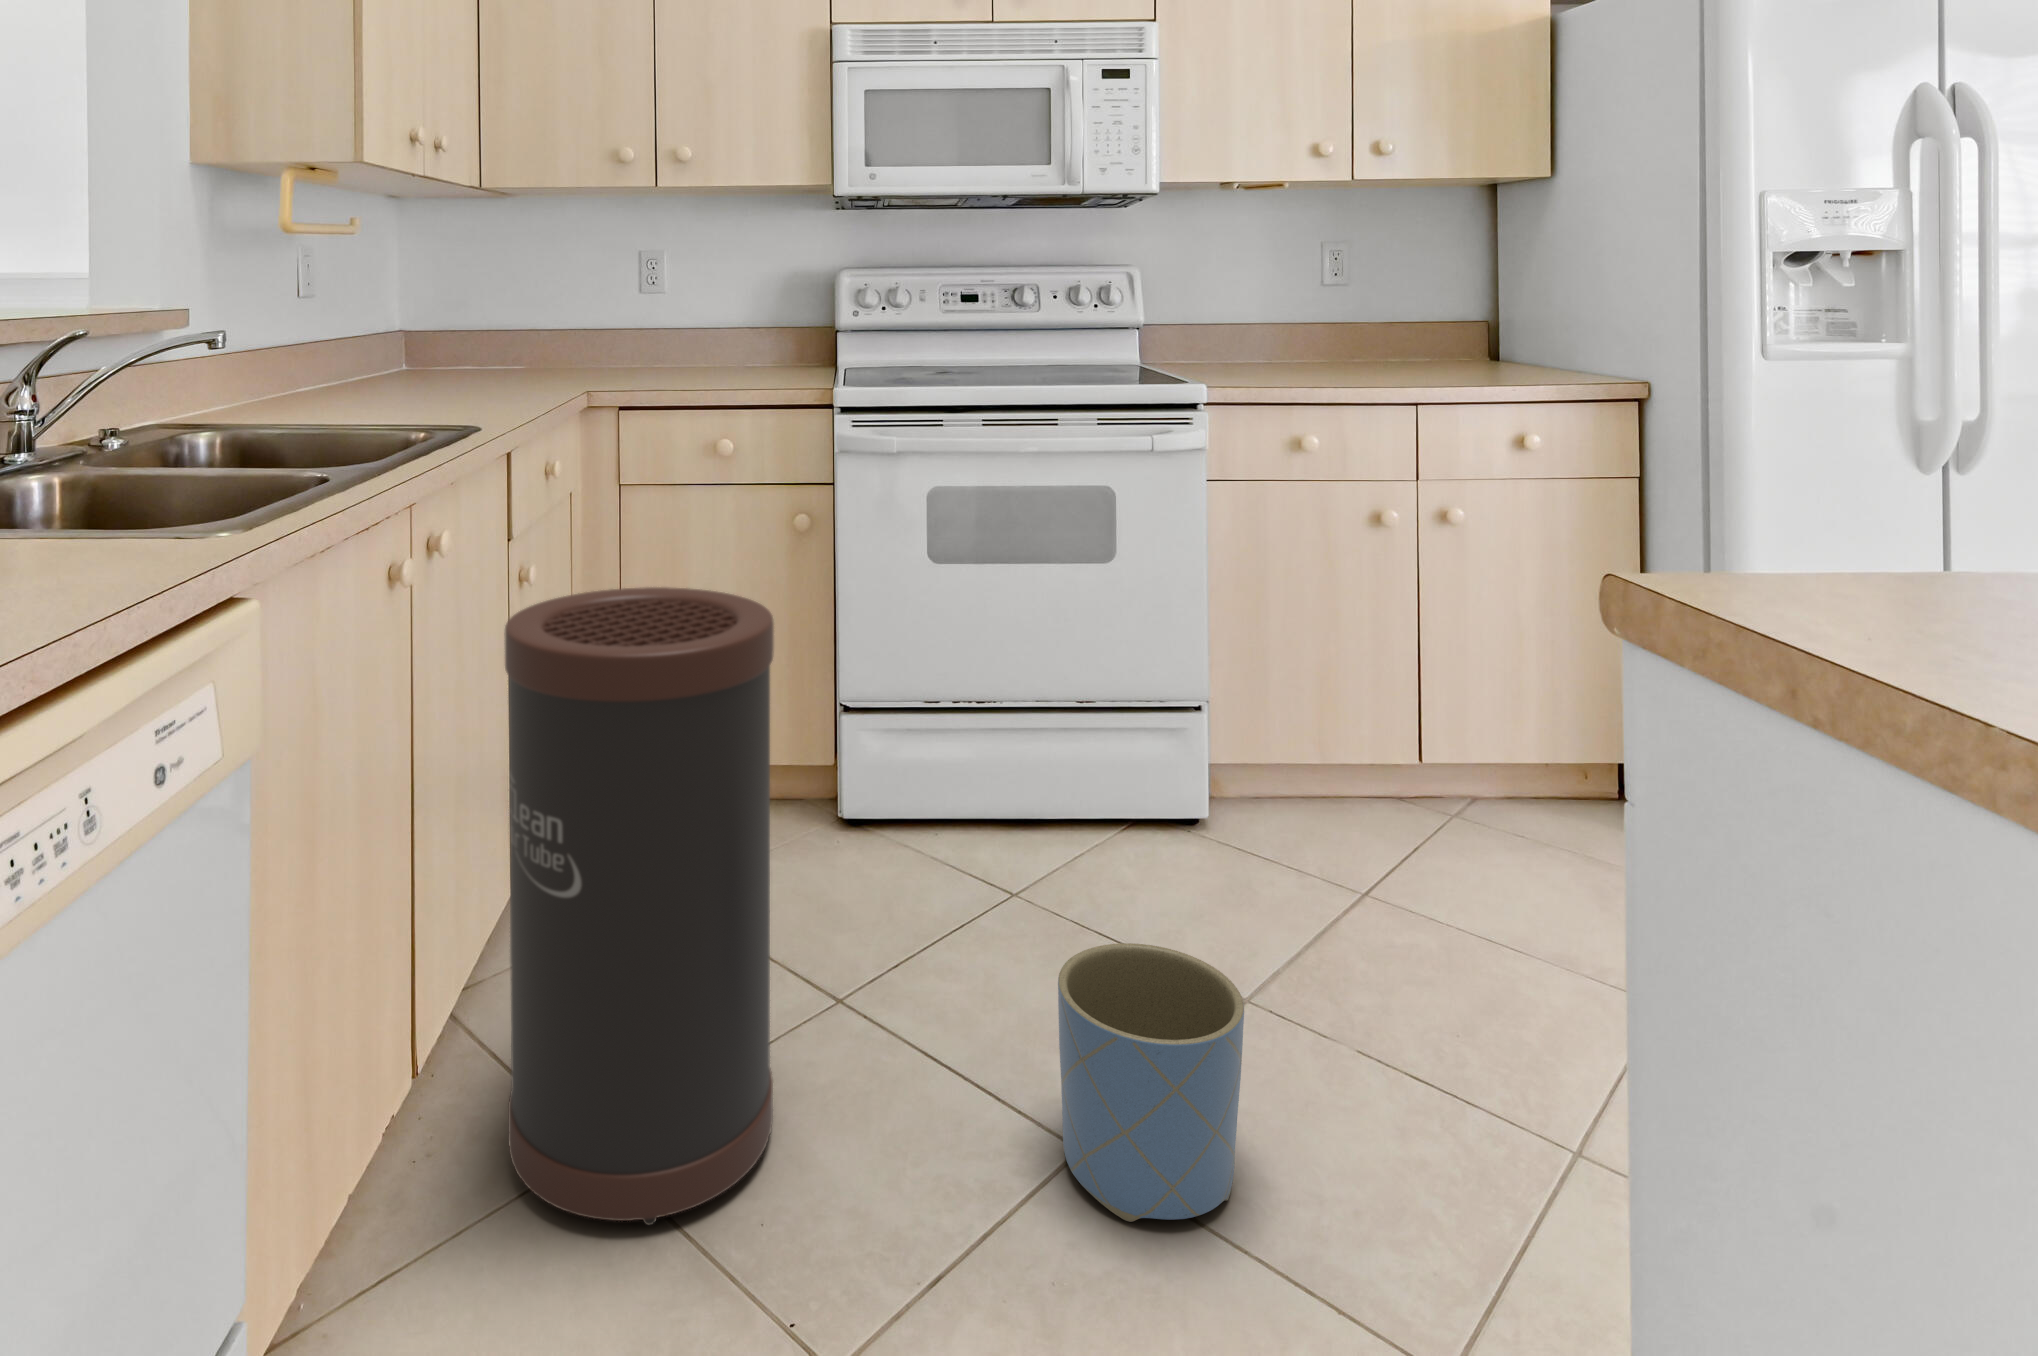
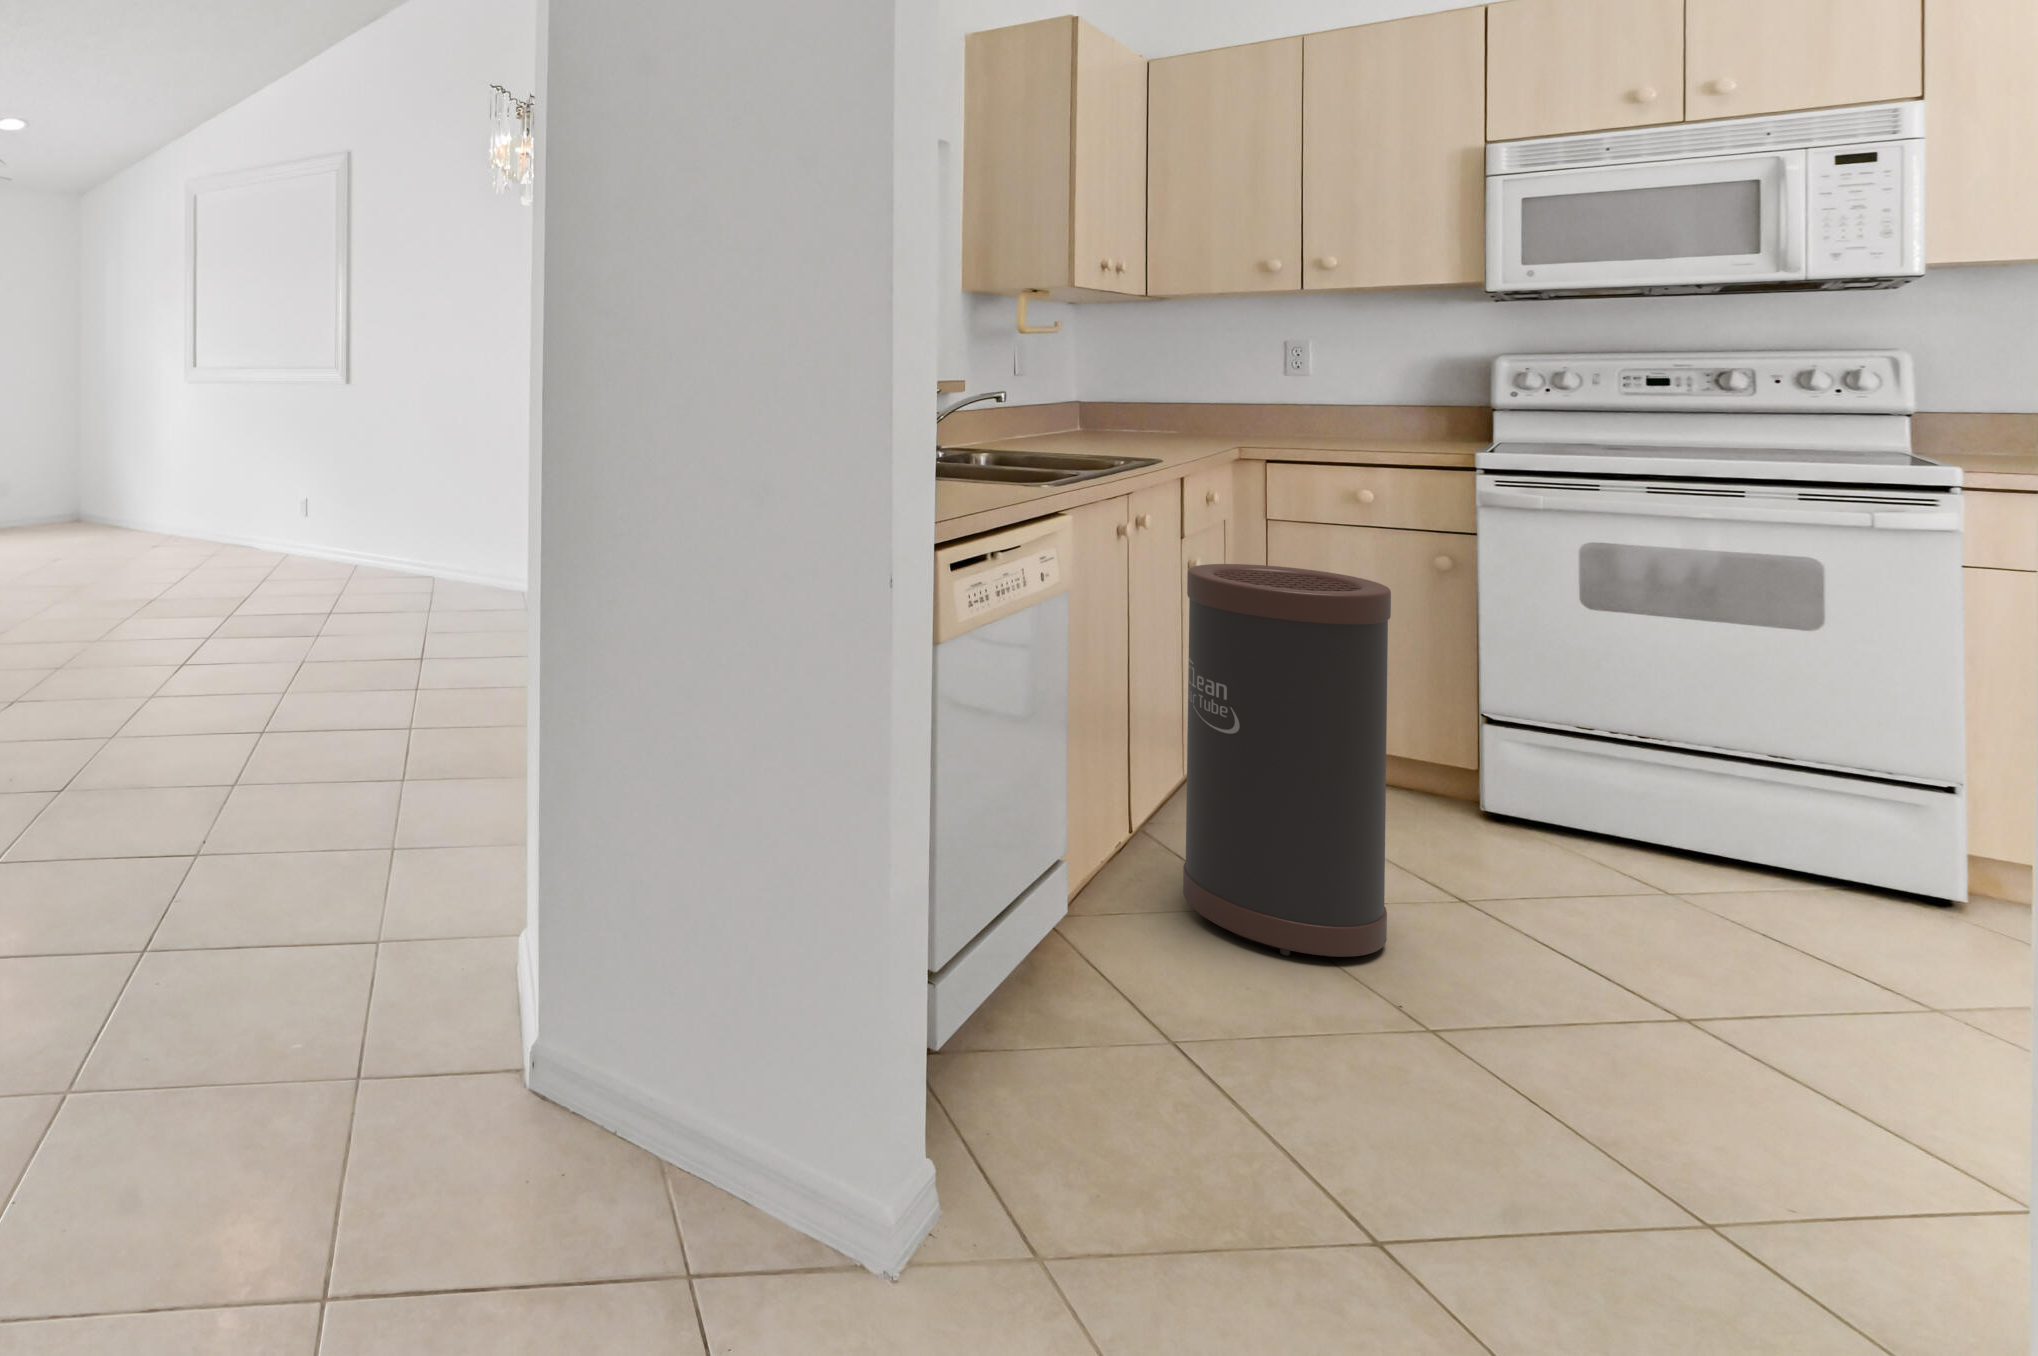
planter: present [1058,943,1244,1222] -> none [1655,892,1862,1109]

